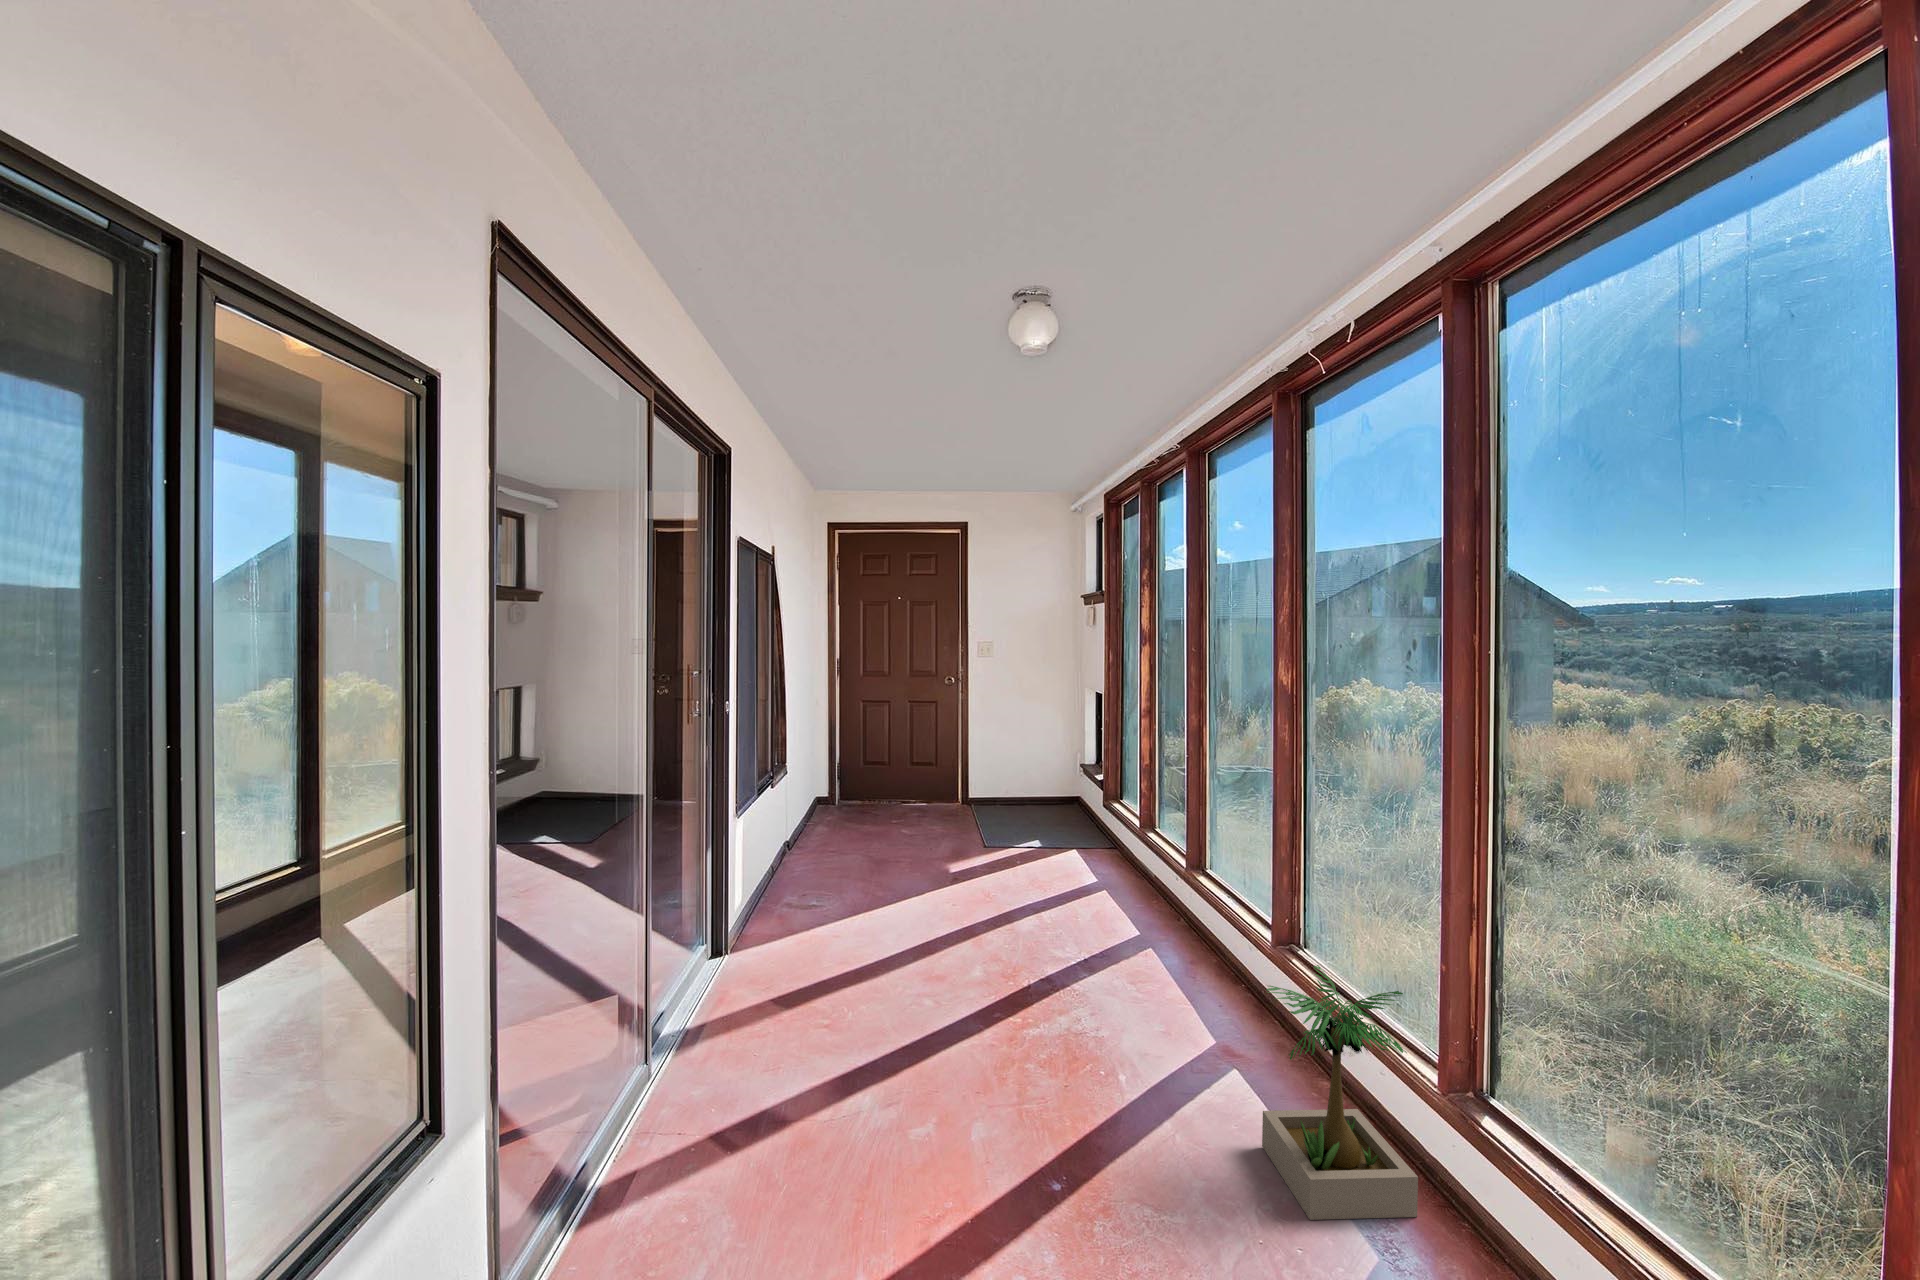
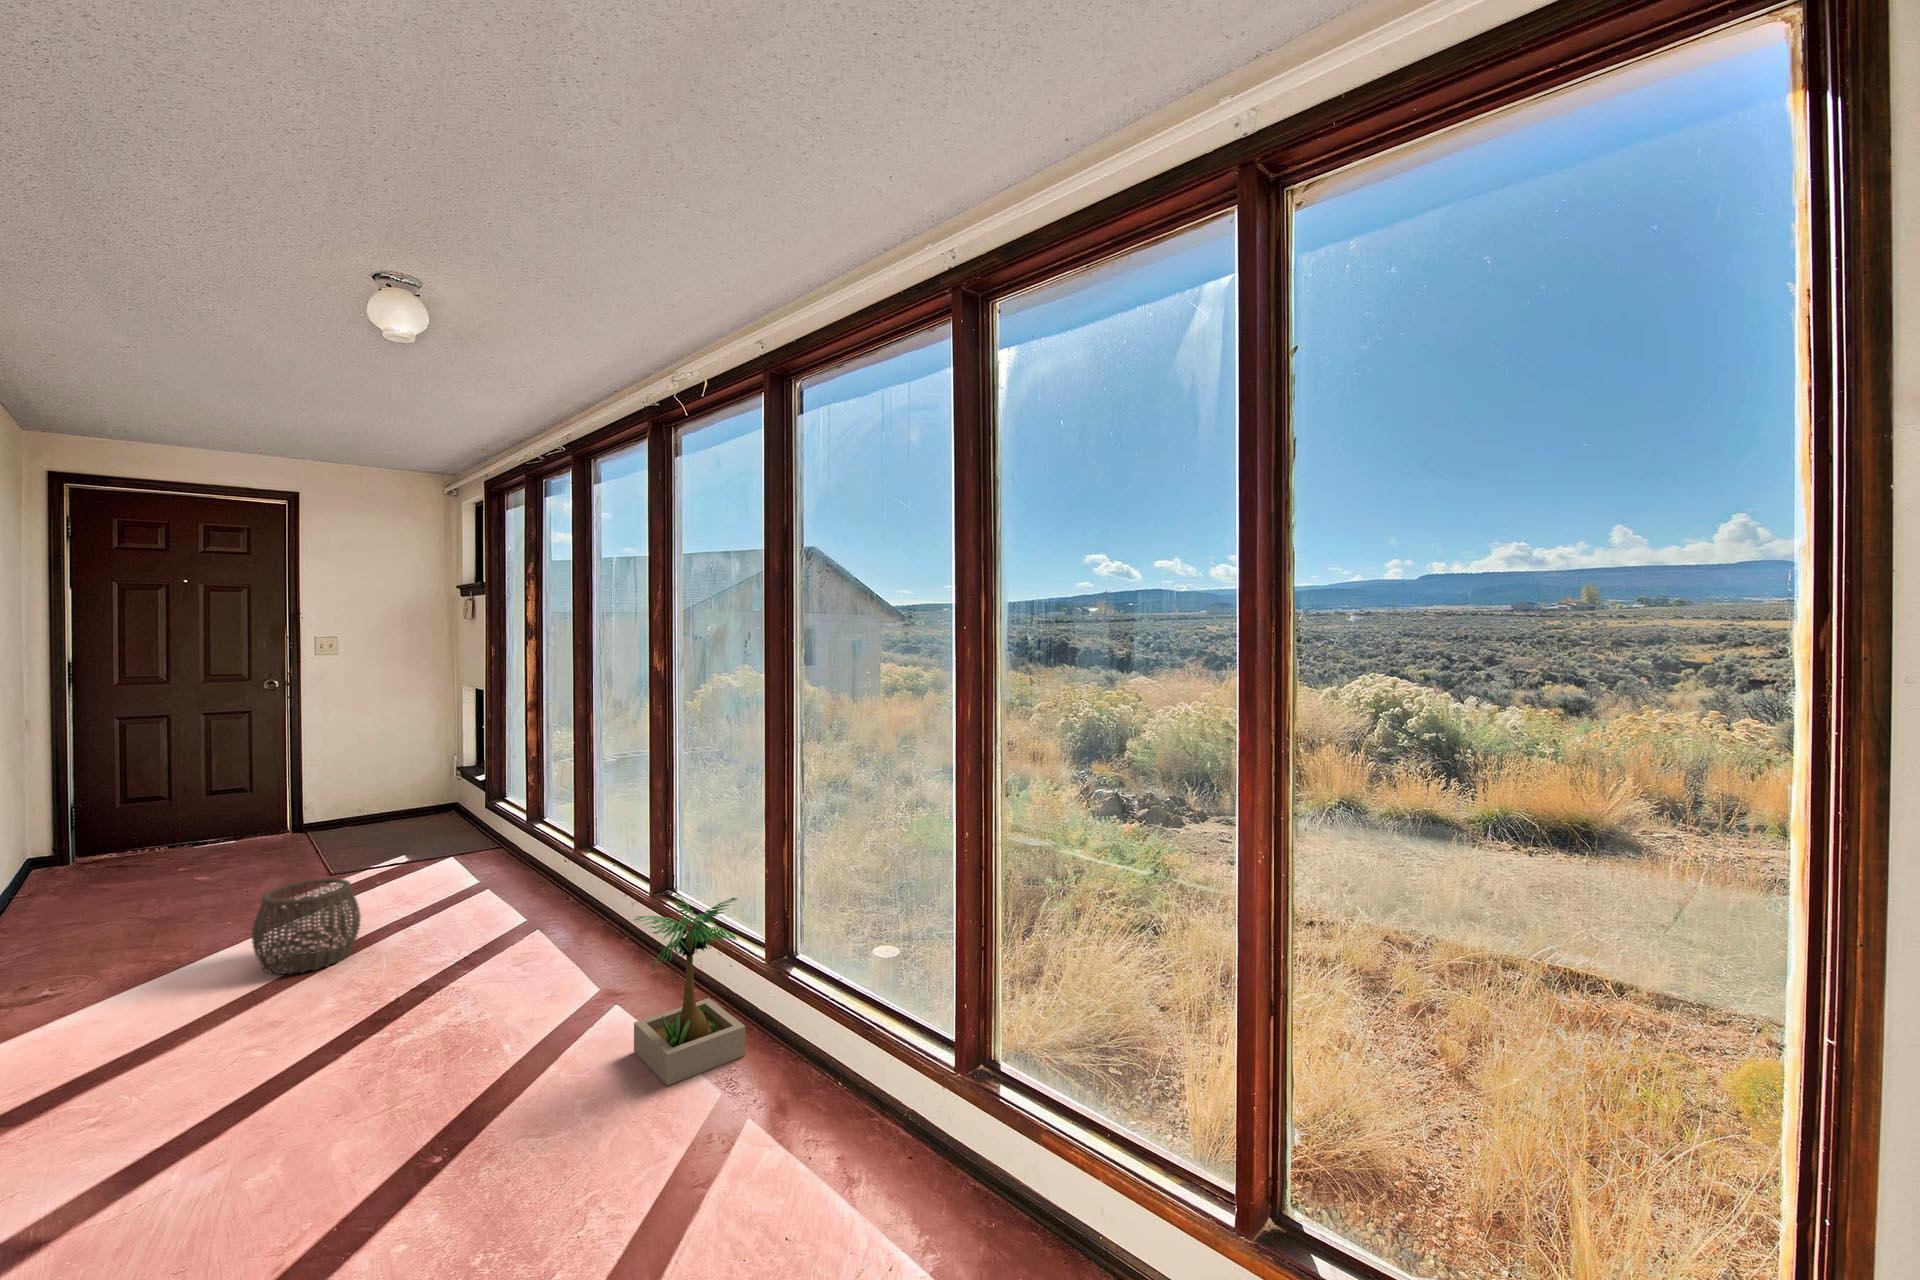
woven basket: none [927,854,1003,937] -> present [252,878,361,975]

